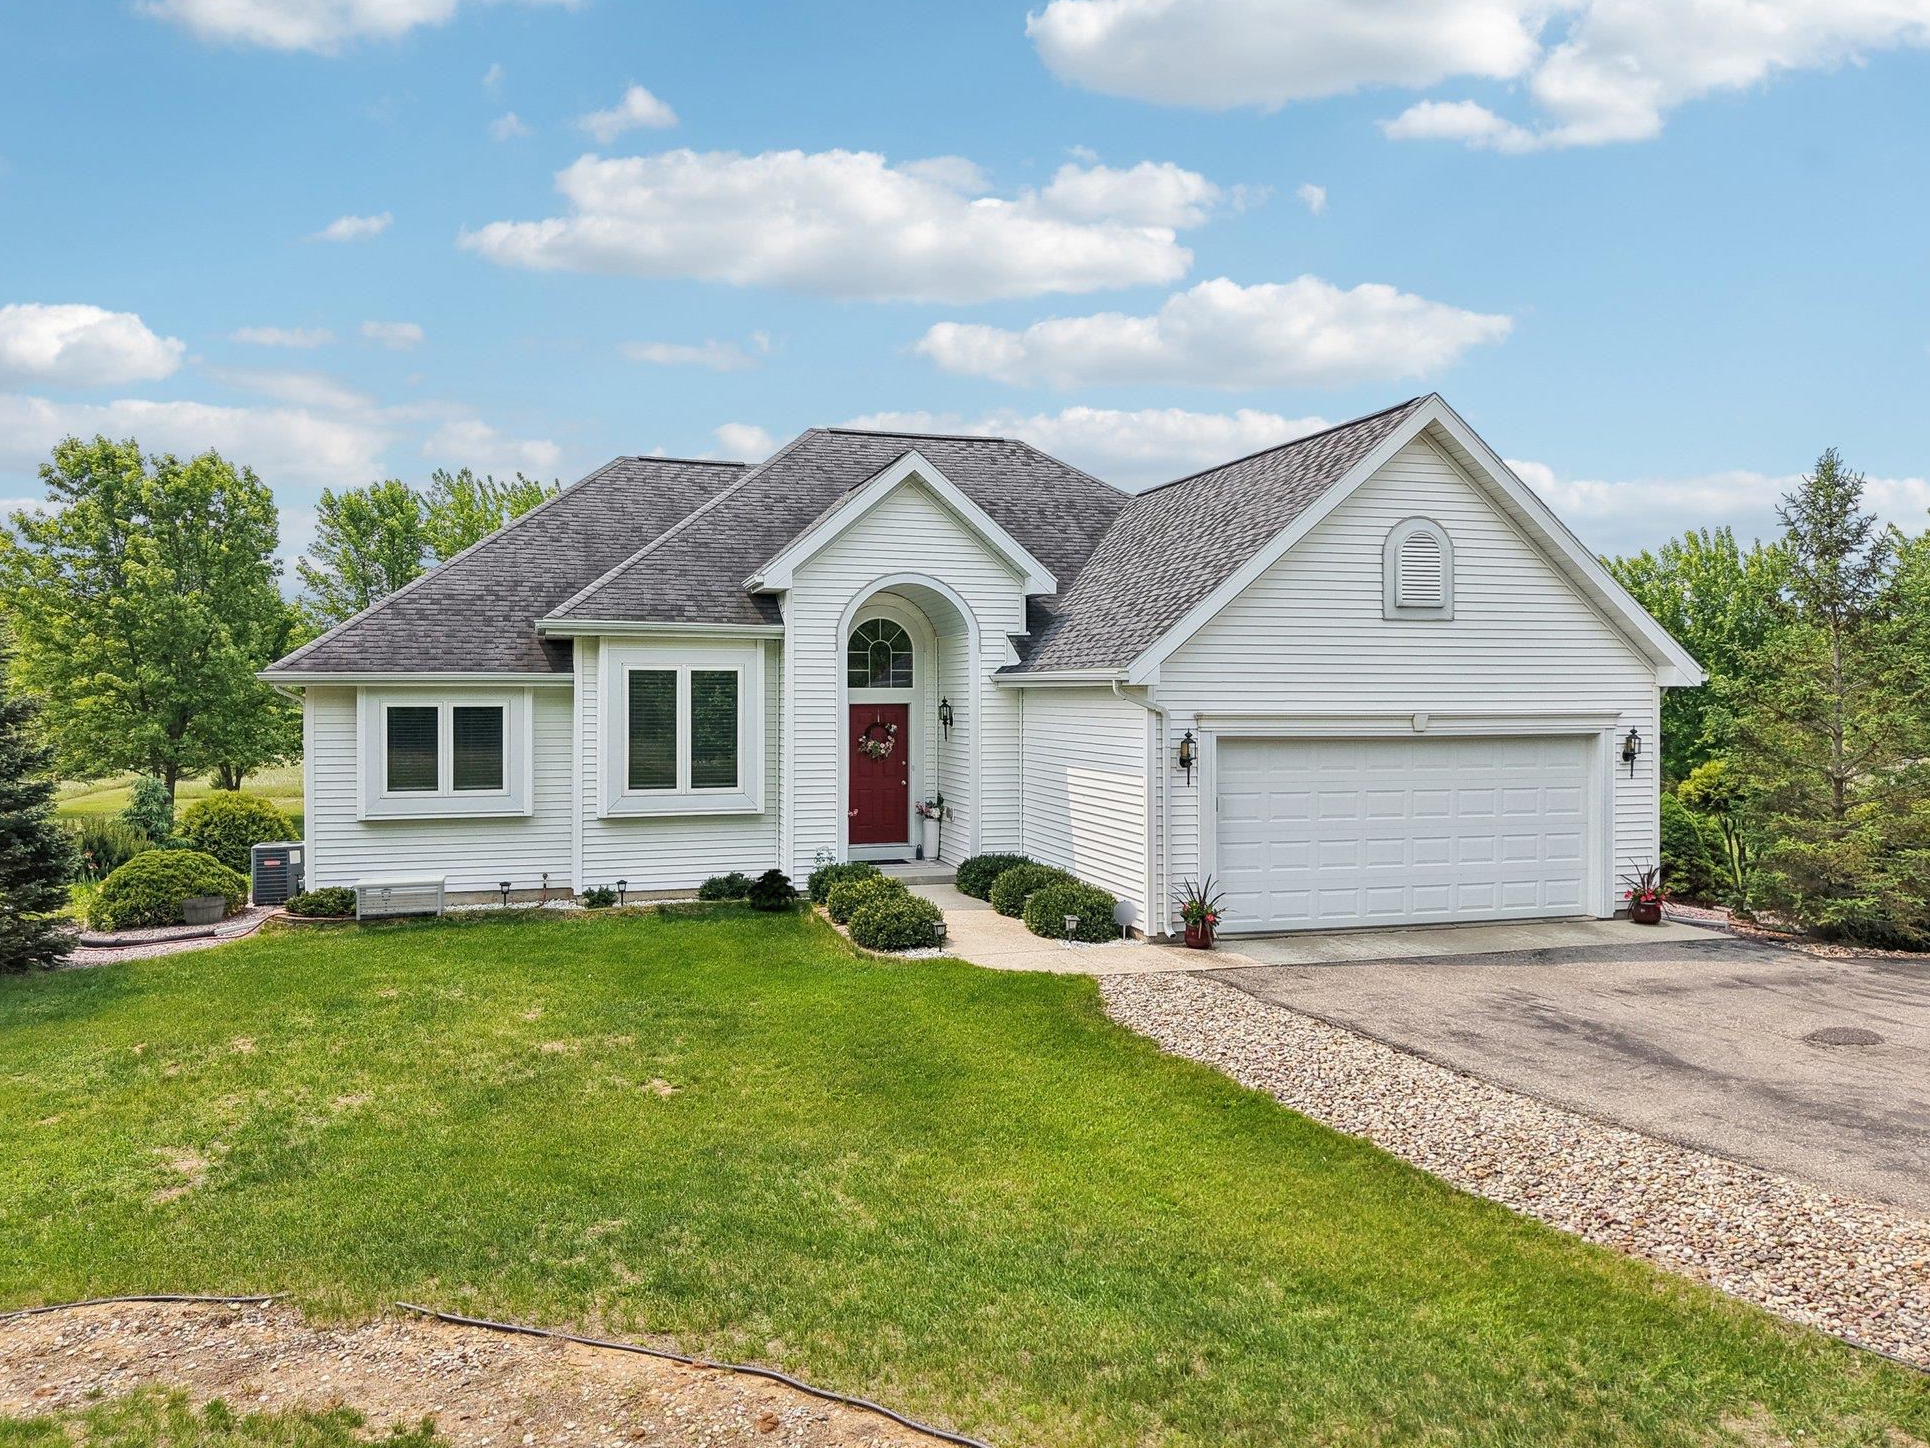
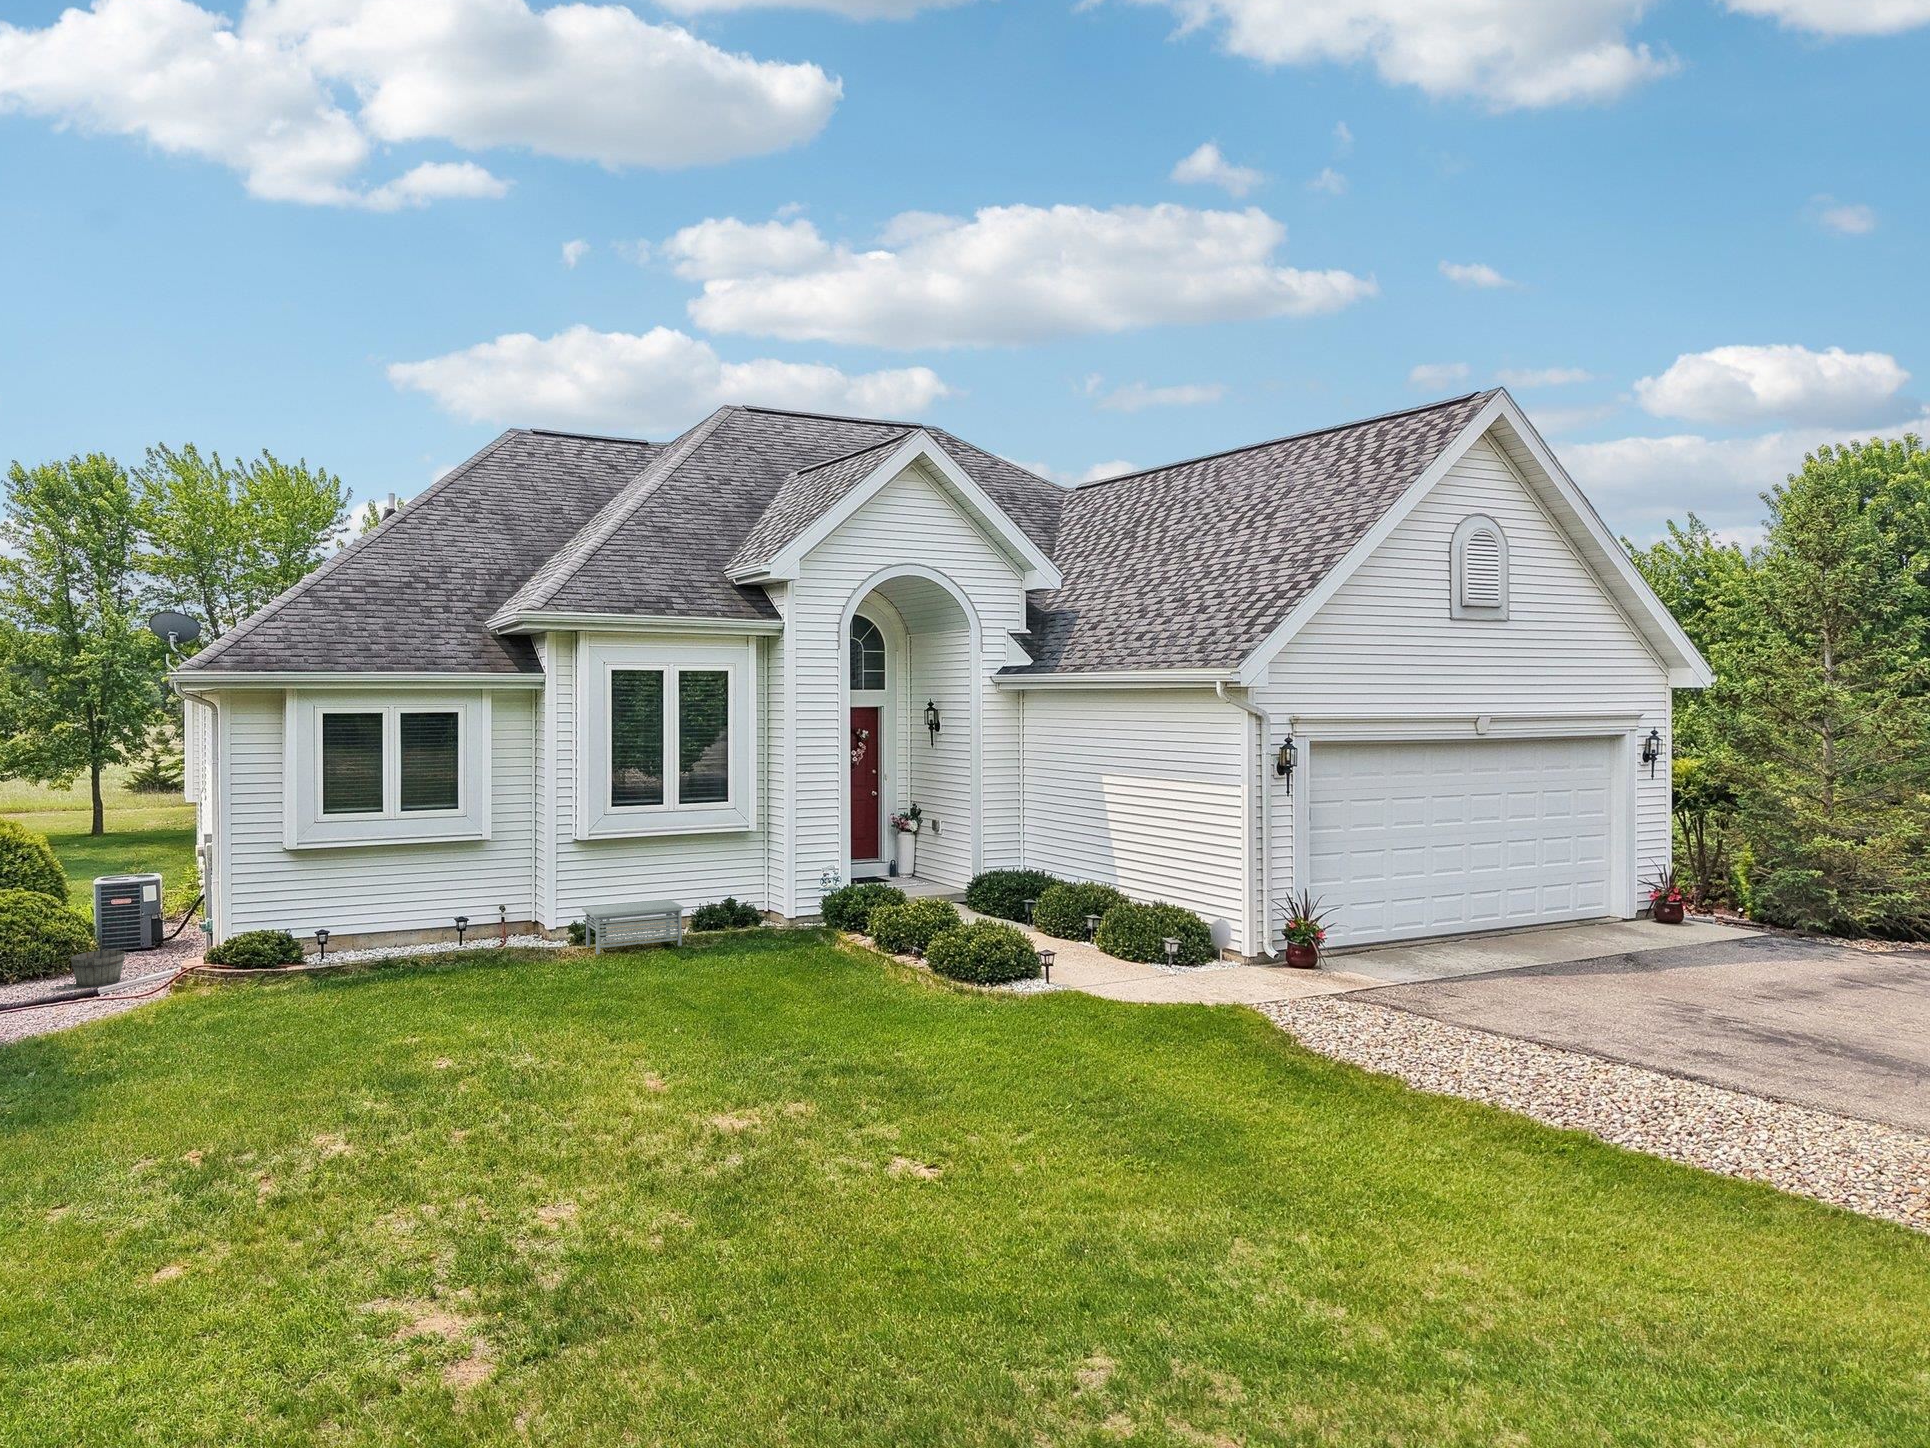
potted plant: present [749,869,799,910] -> none [751,893,806,940]
storage bench: present [353,875,446,920] -> present [582,900,684,954]

